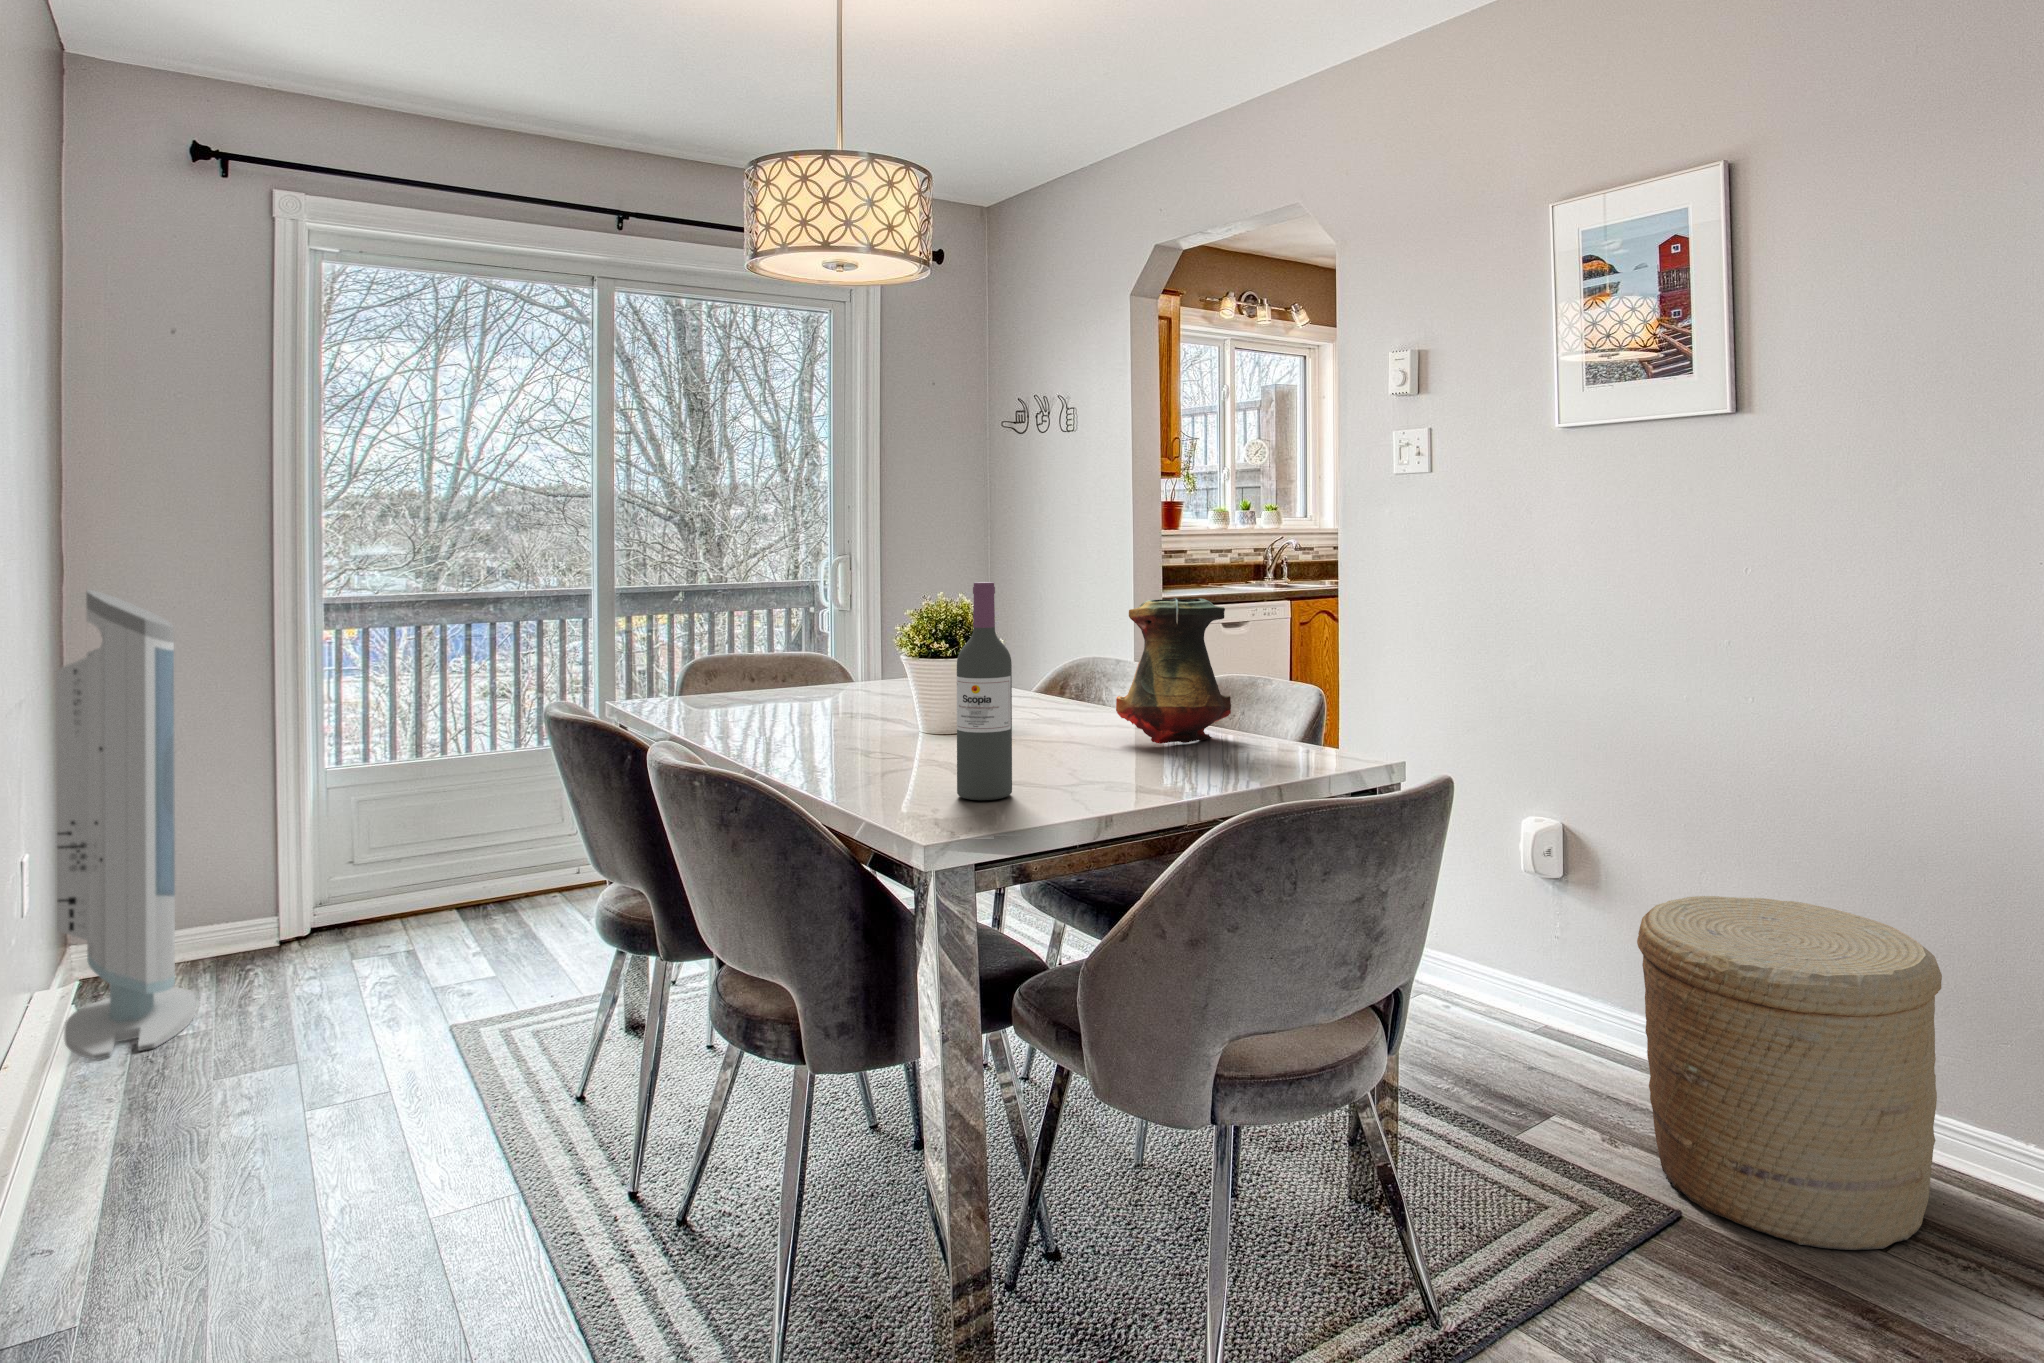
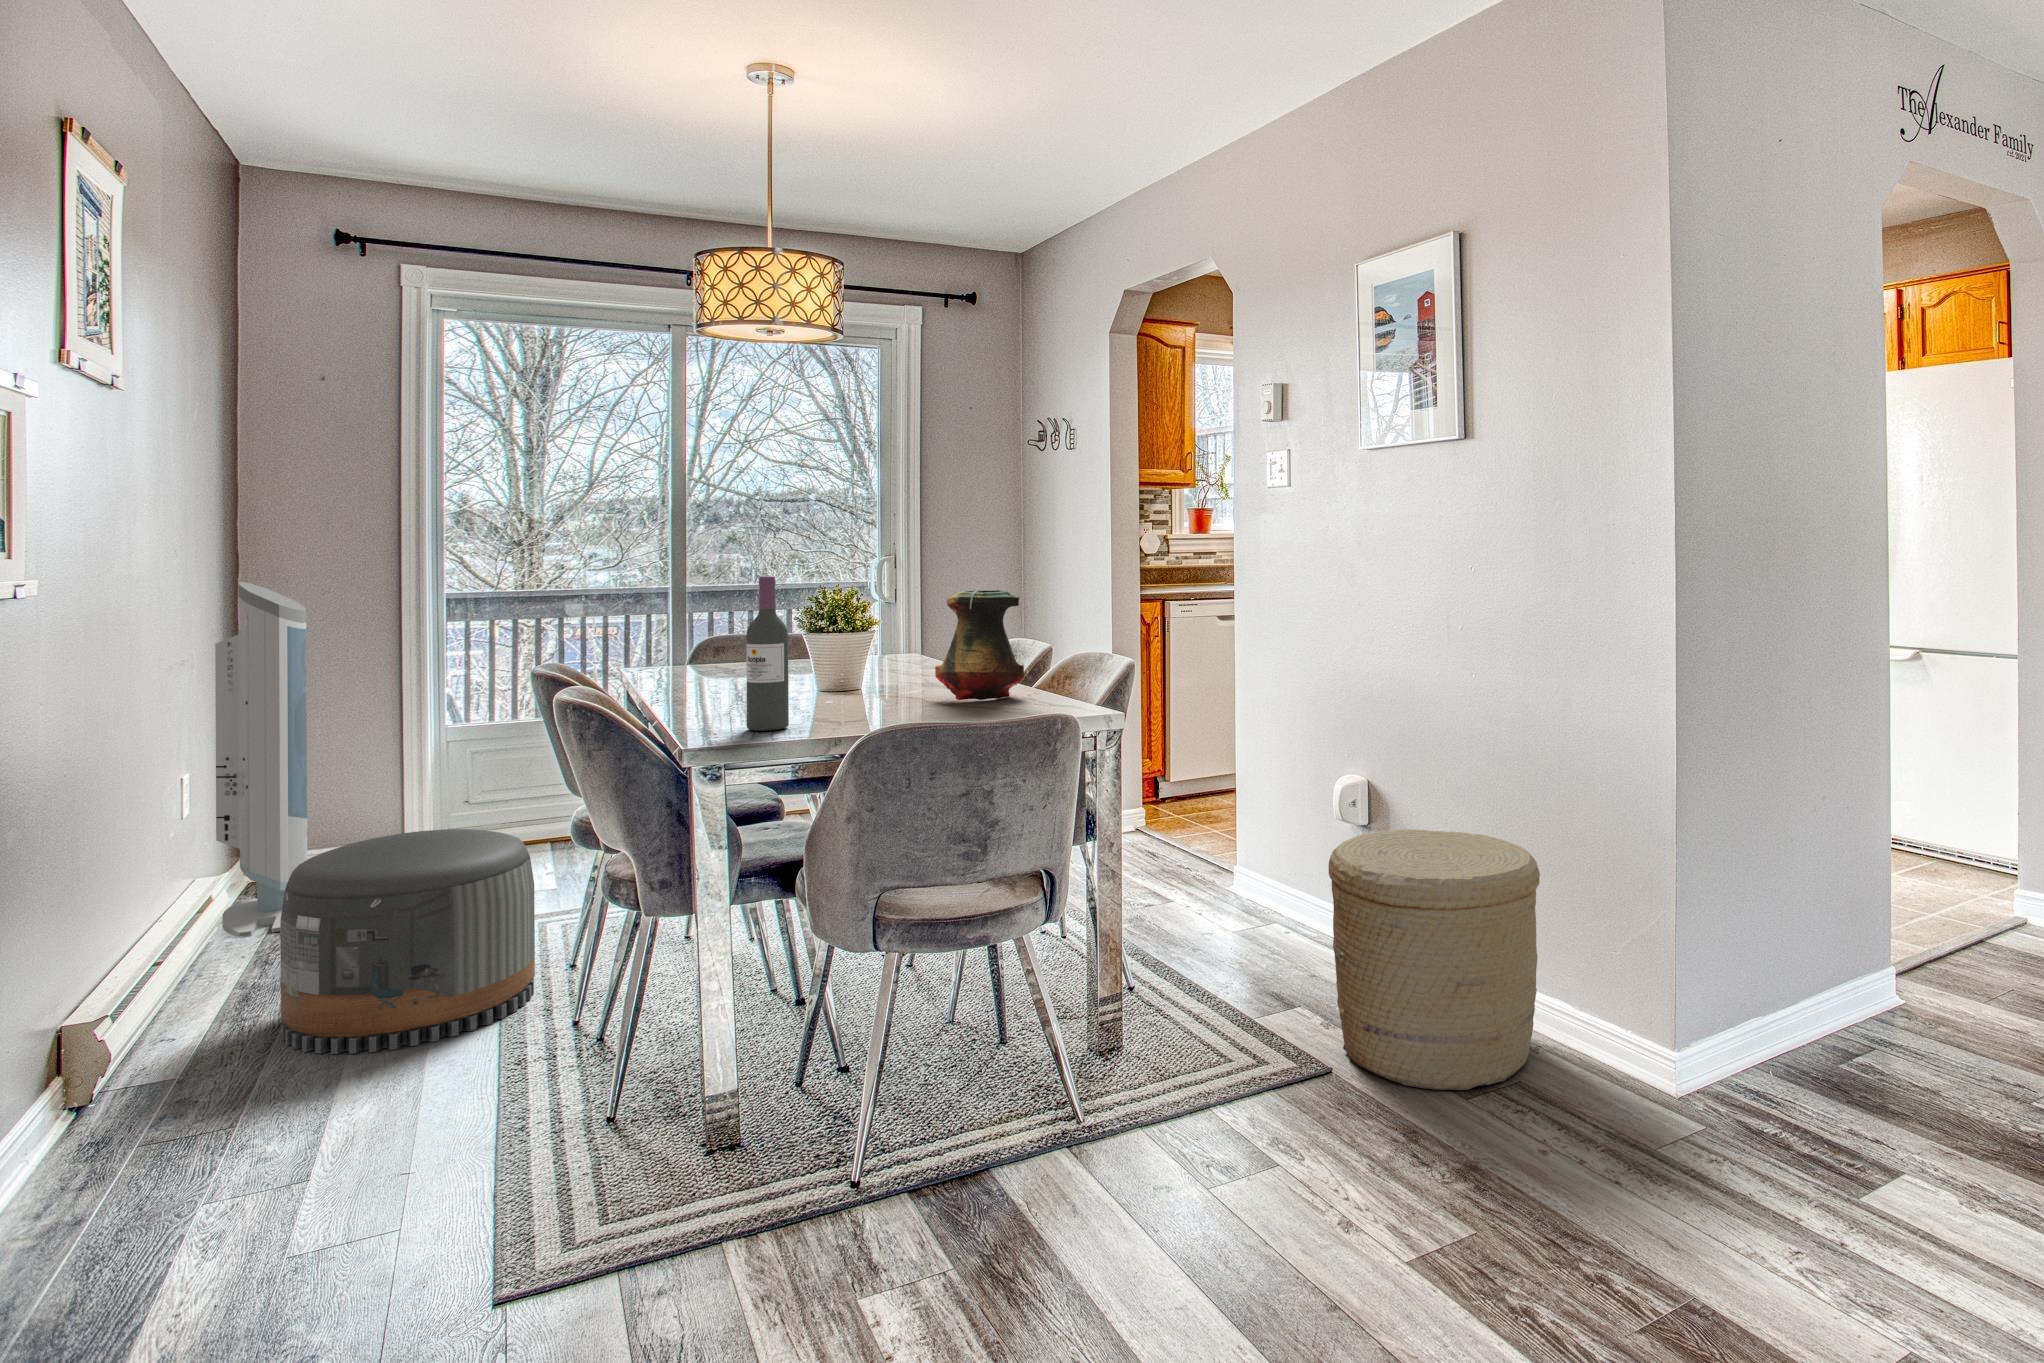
pouf: none [211,920,546,1259] -> present [280,829,535,1054]

